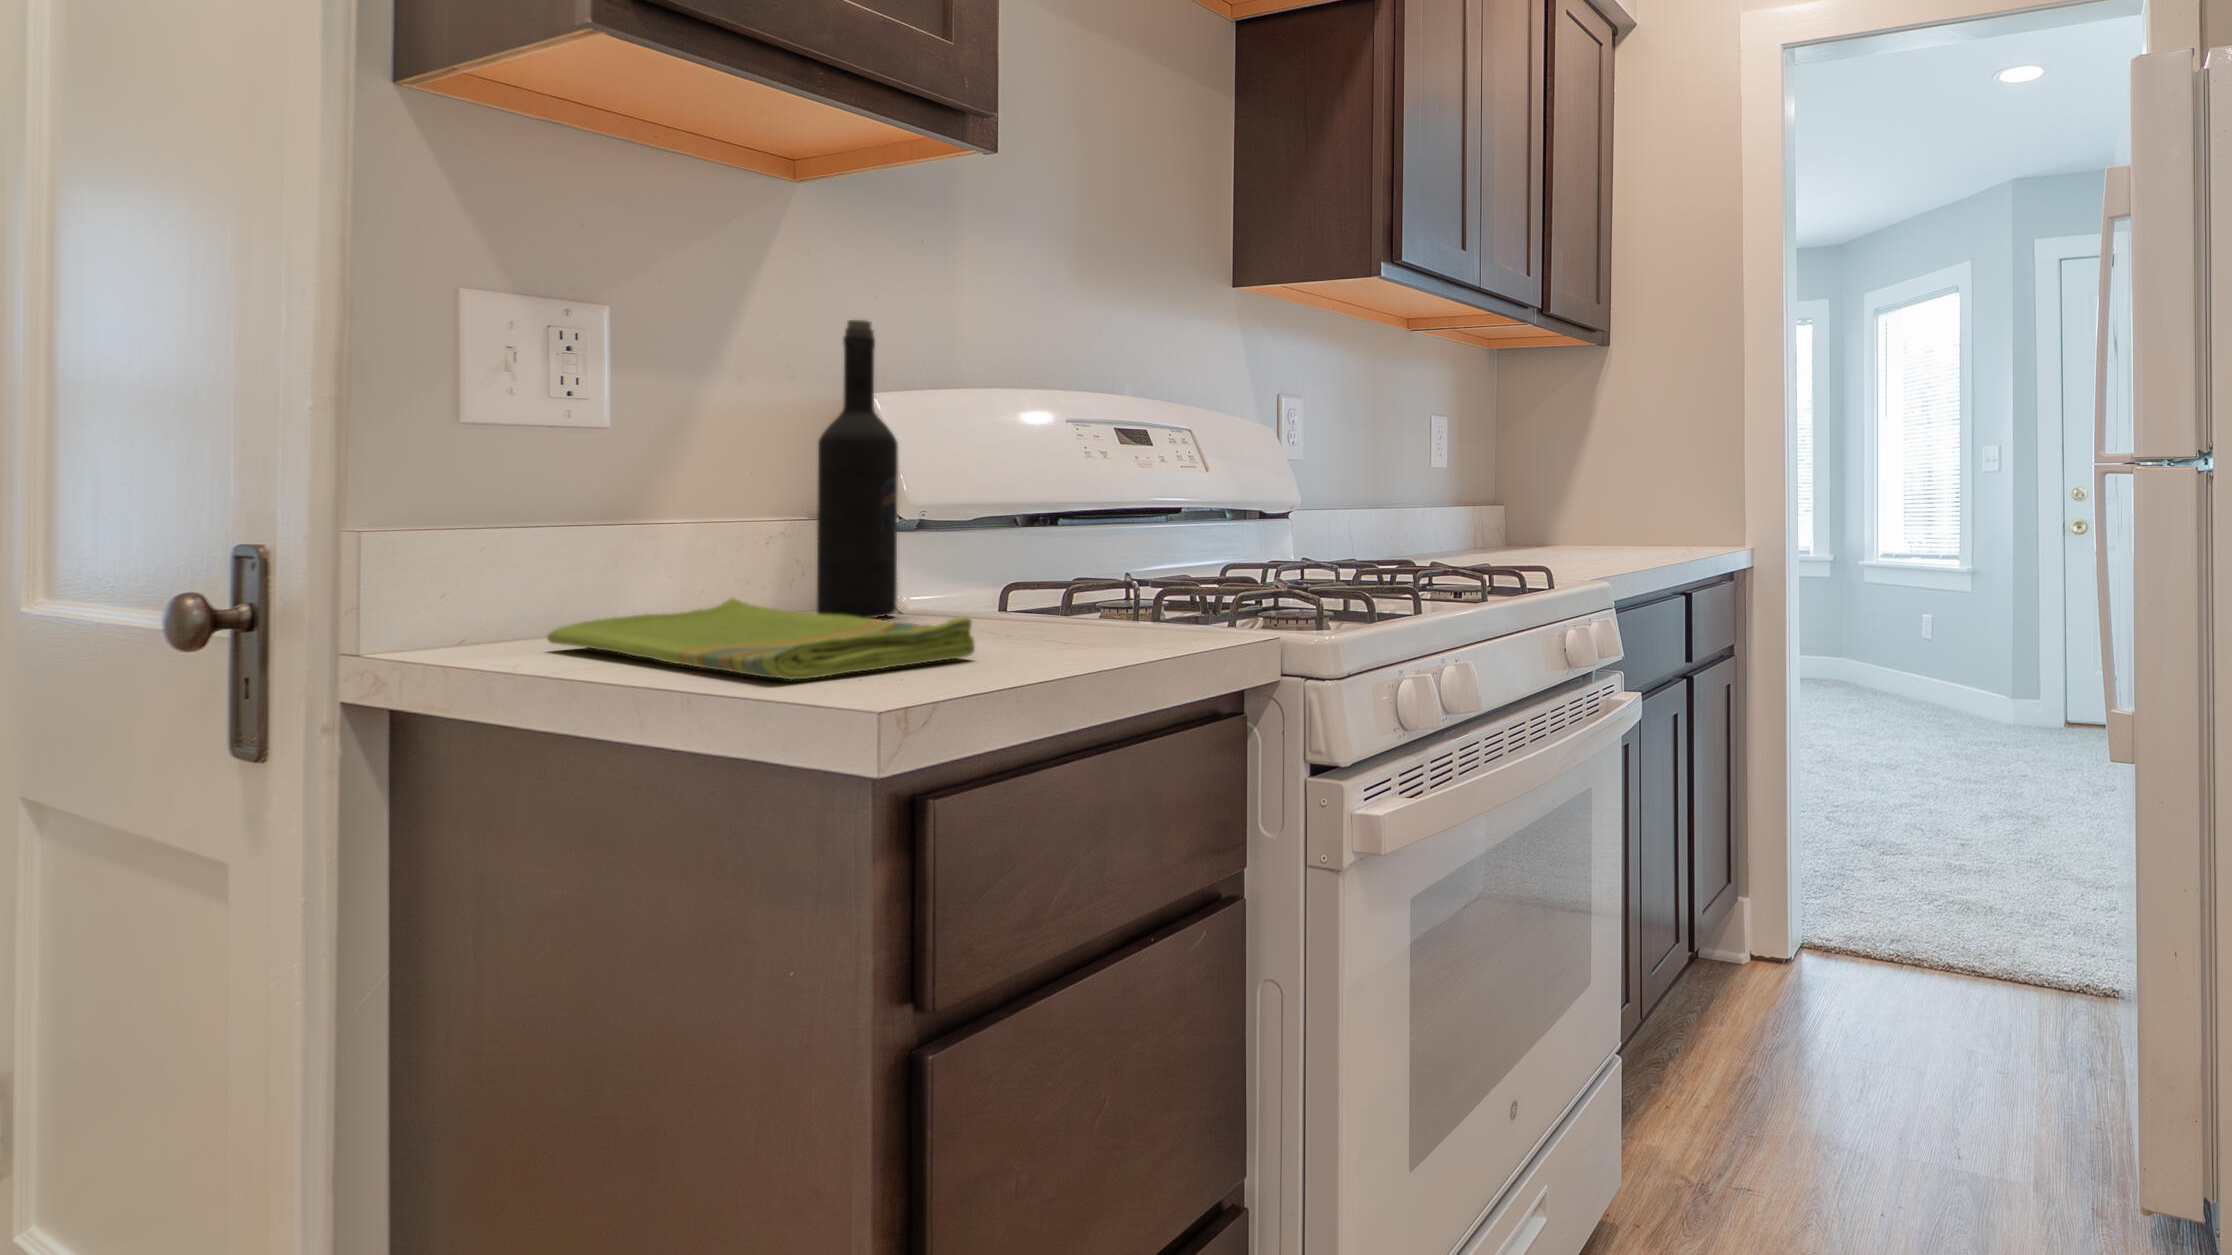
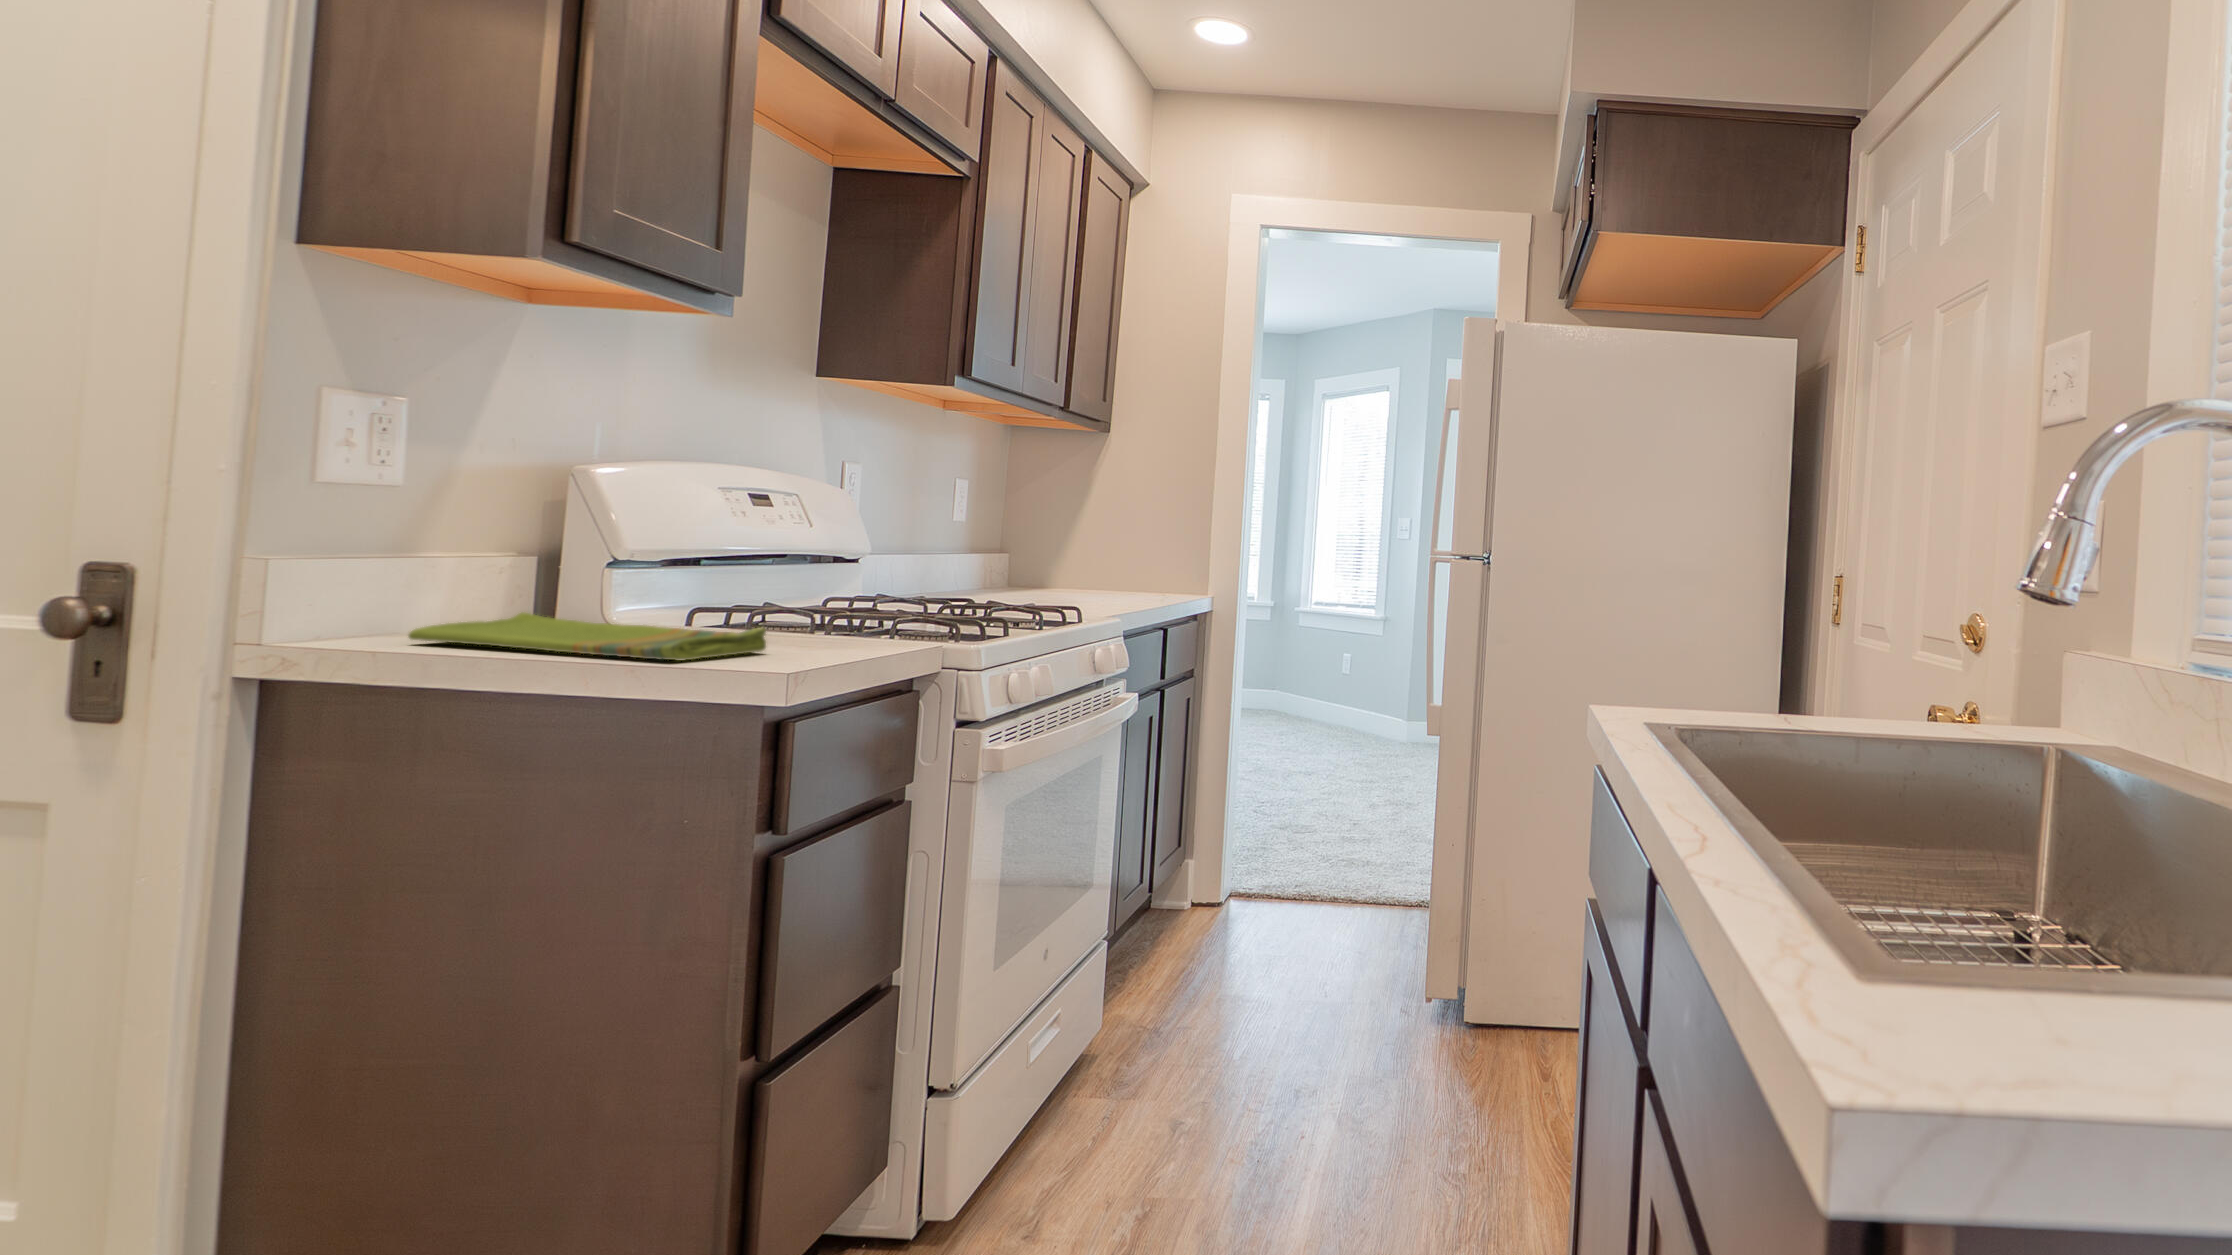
wine bottle: present [817,320,898,618] -> none [556,417,628,629]

